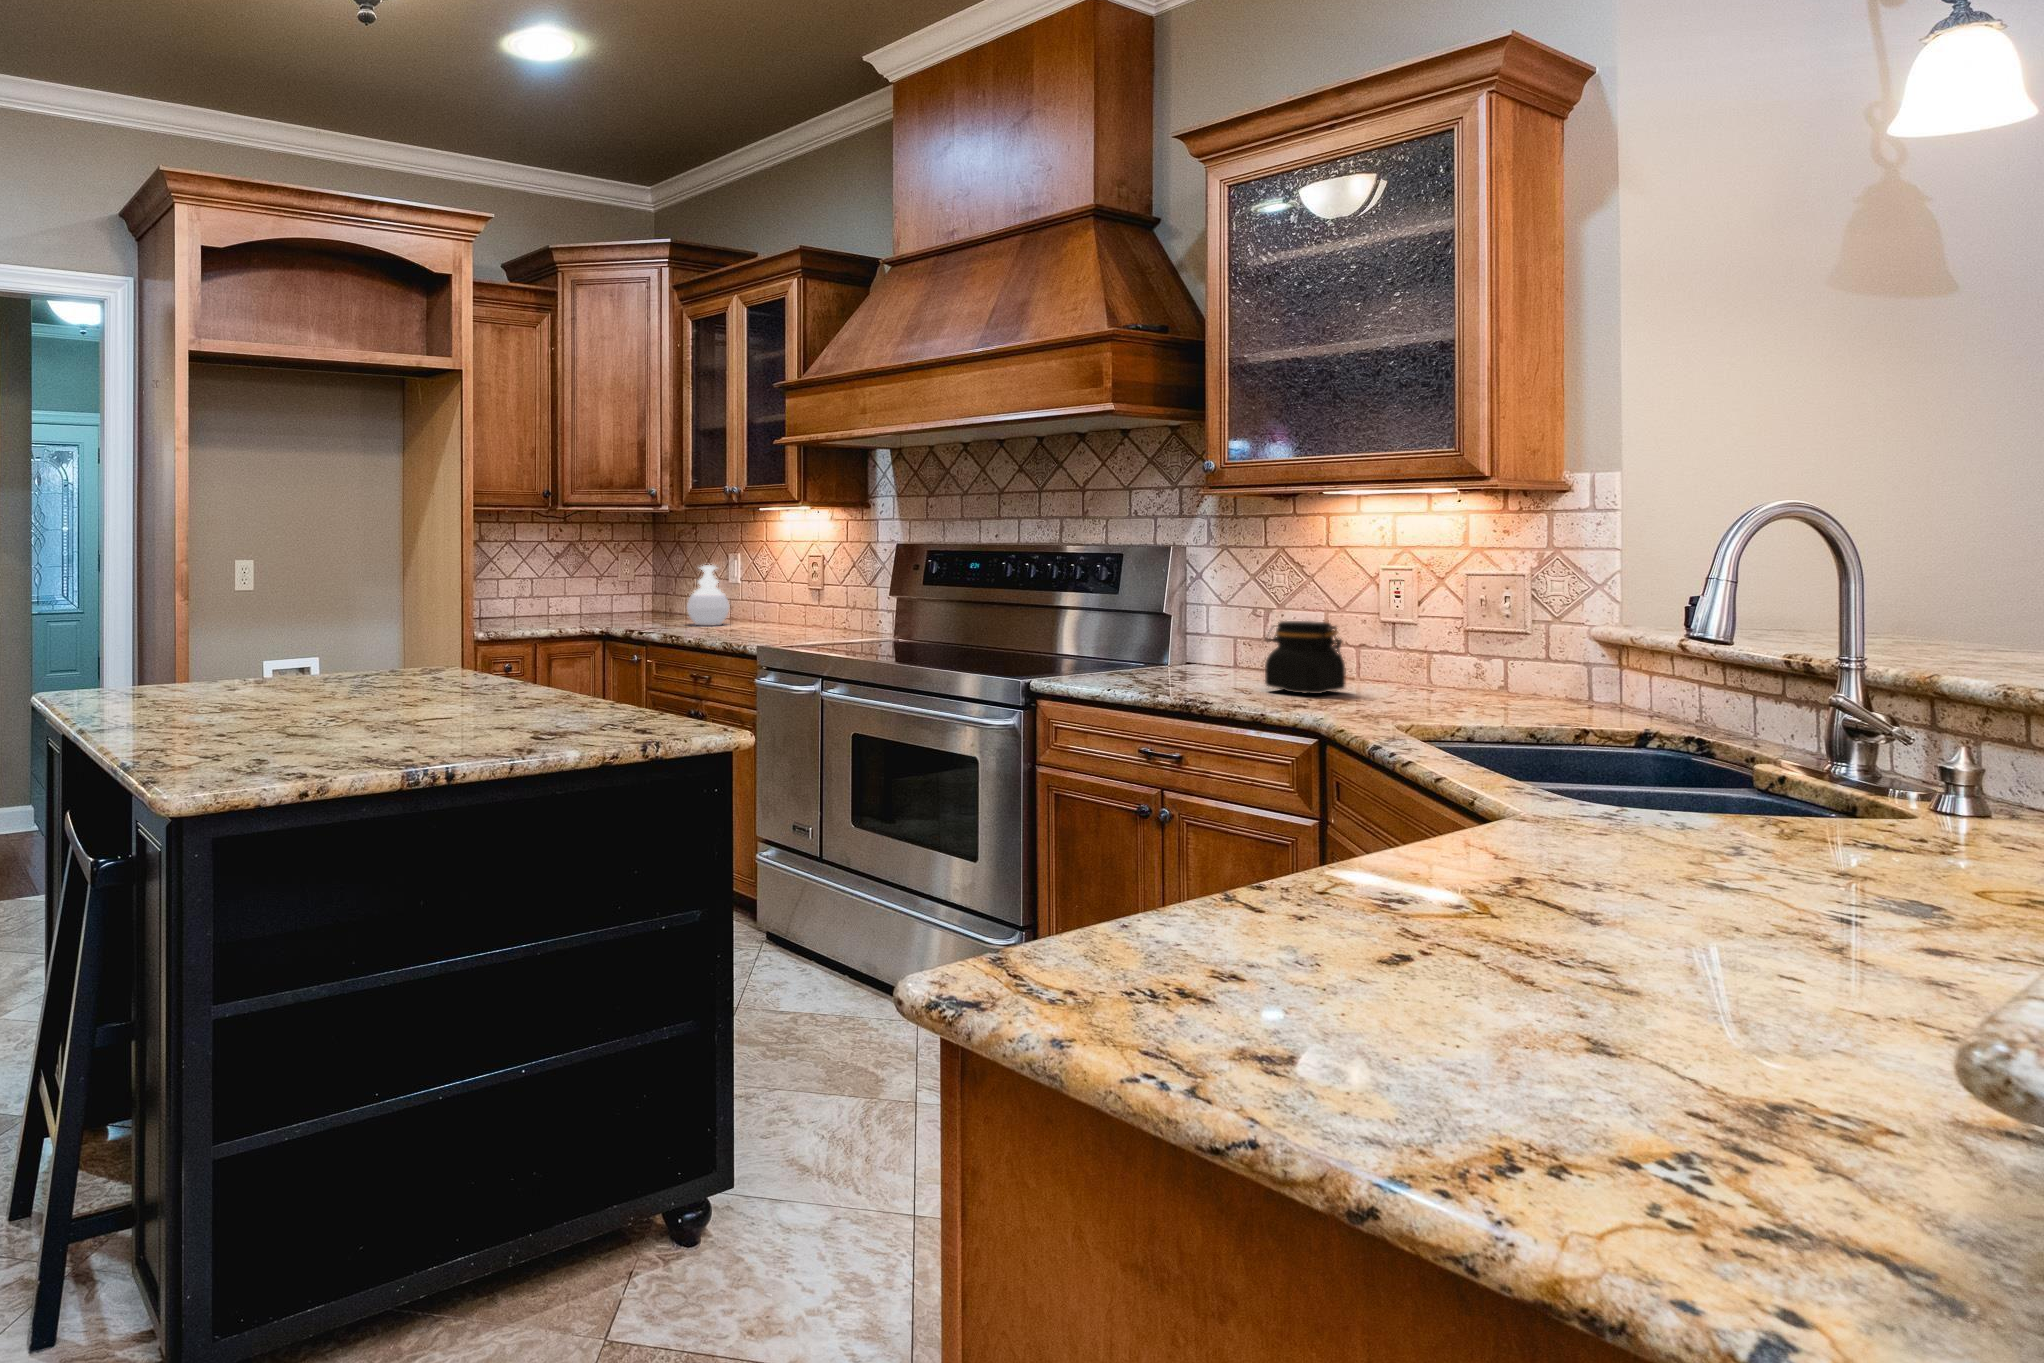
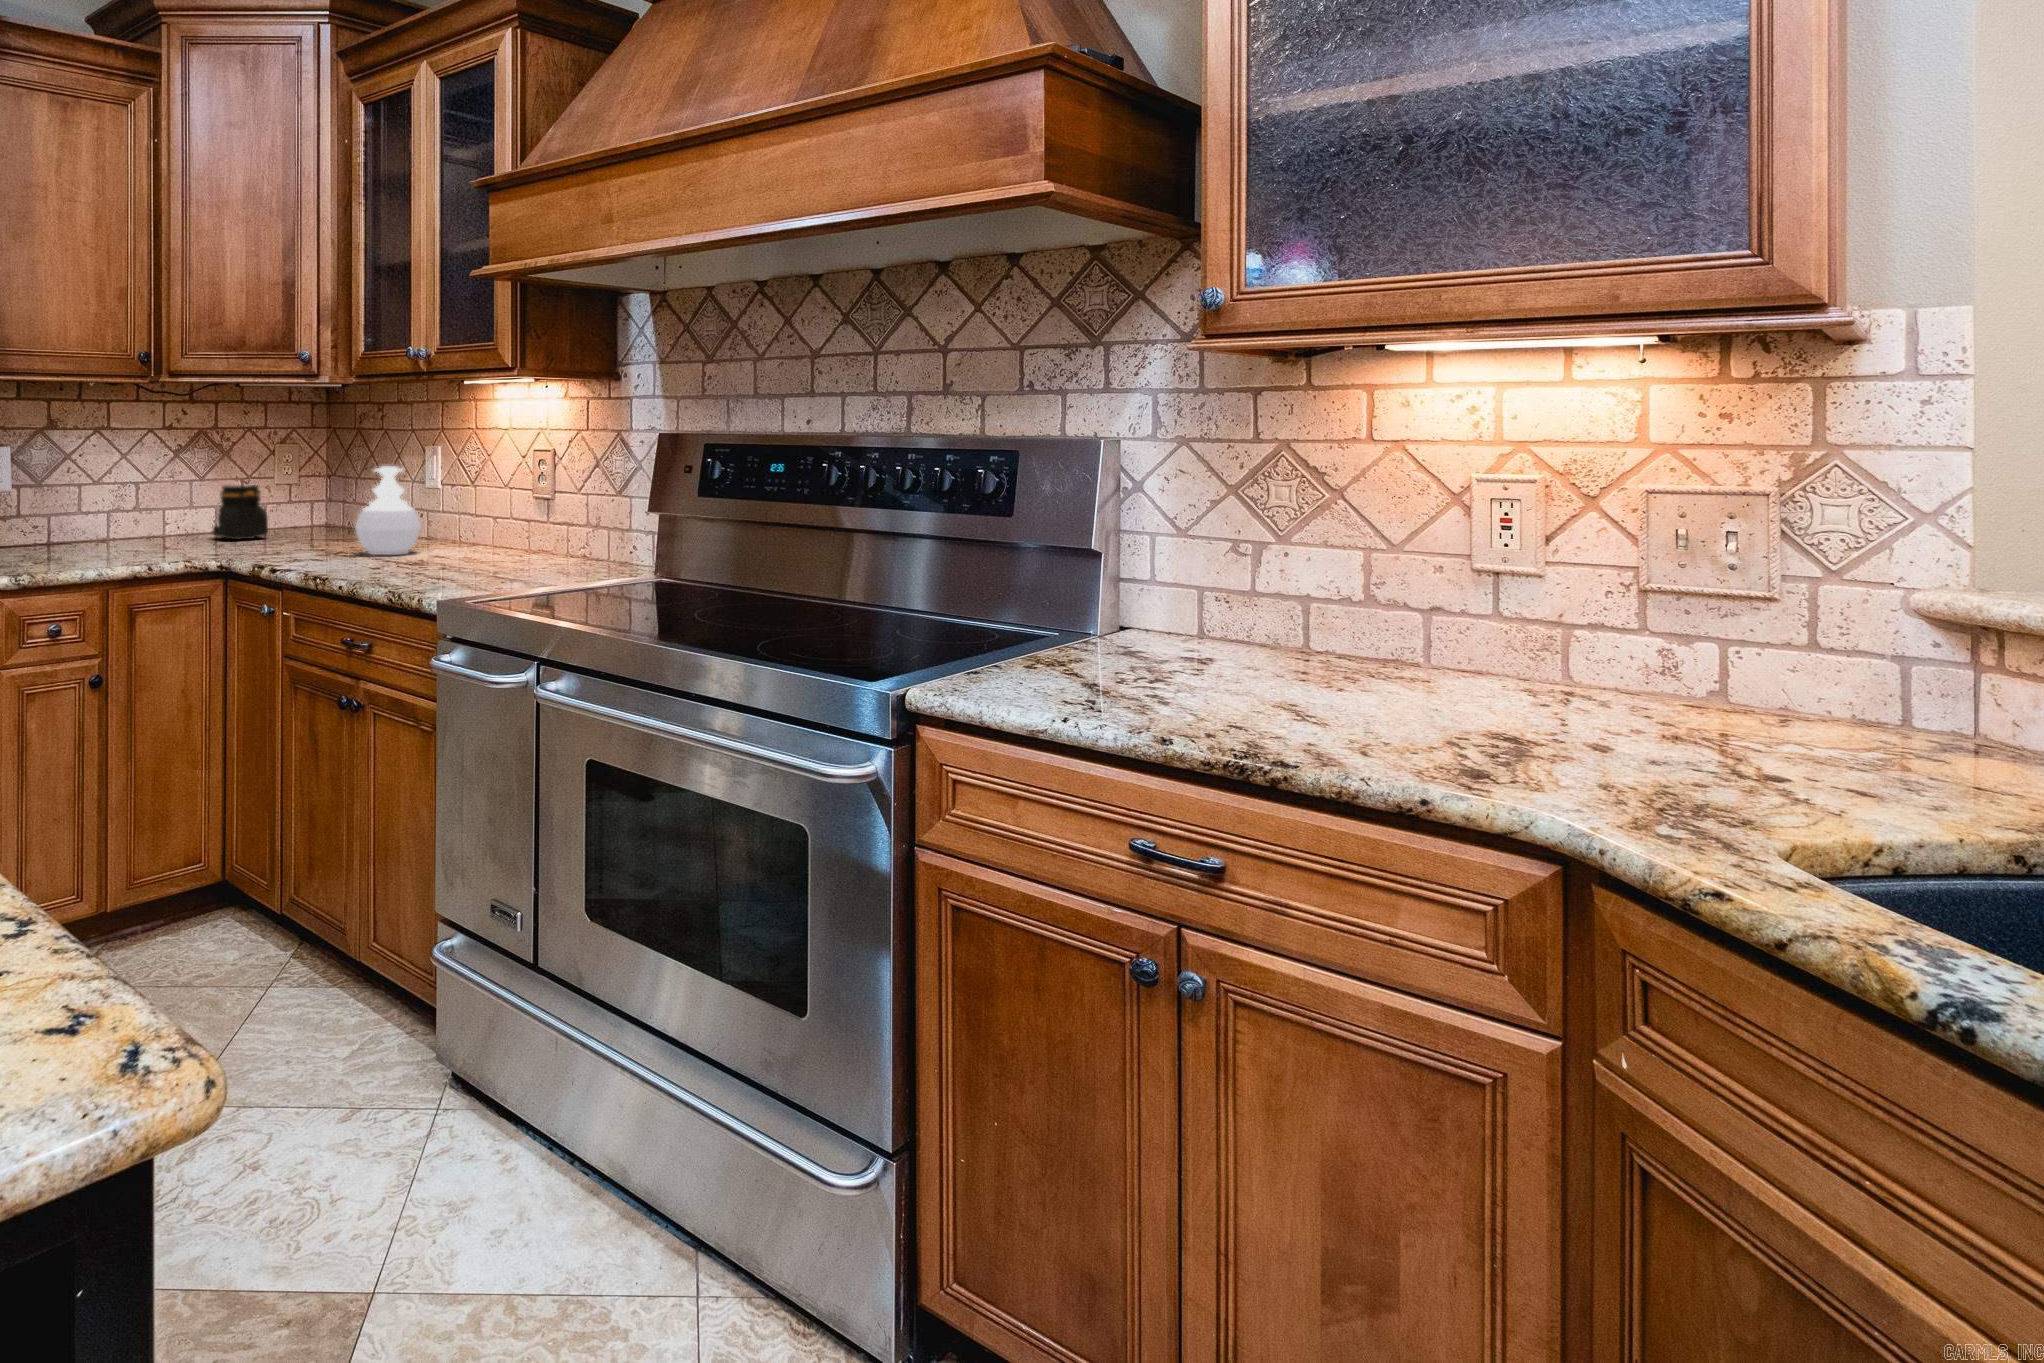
jar: present [1265,621,1346,694] -> present [213,485,268,540]

